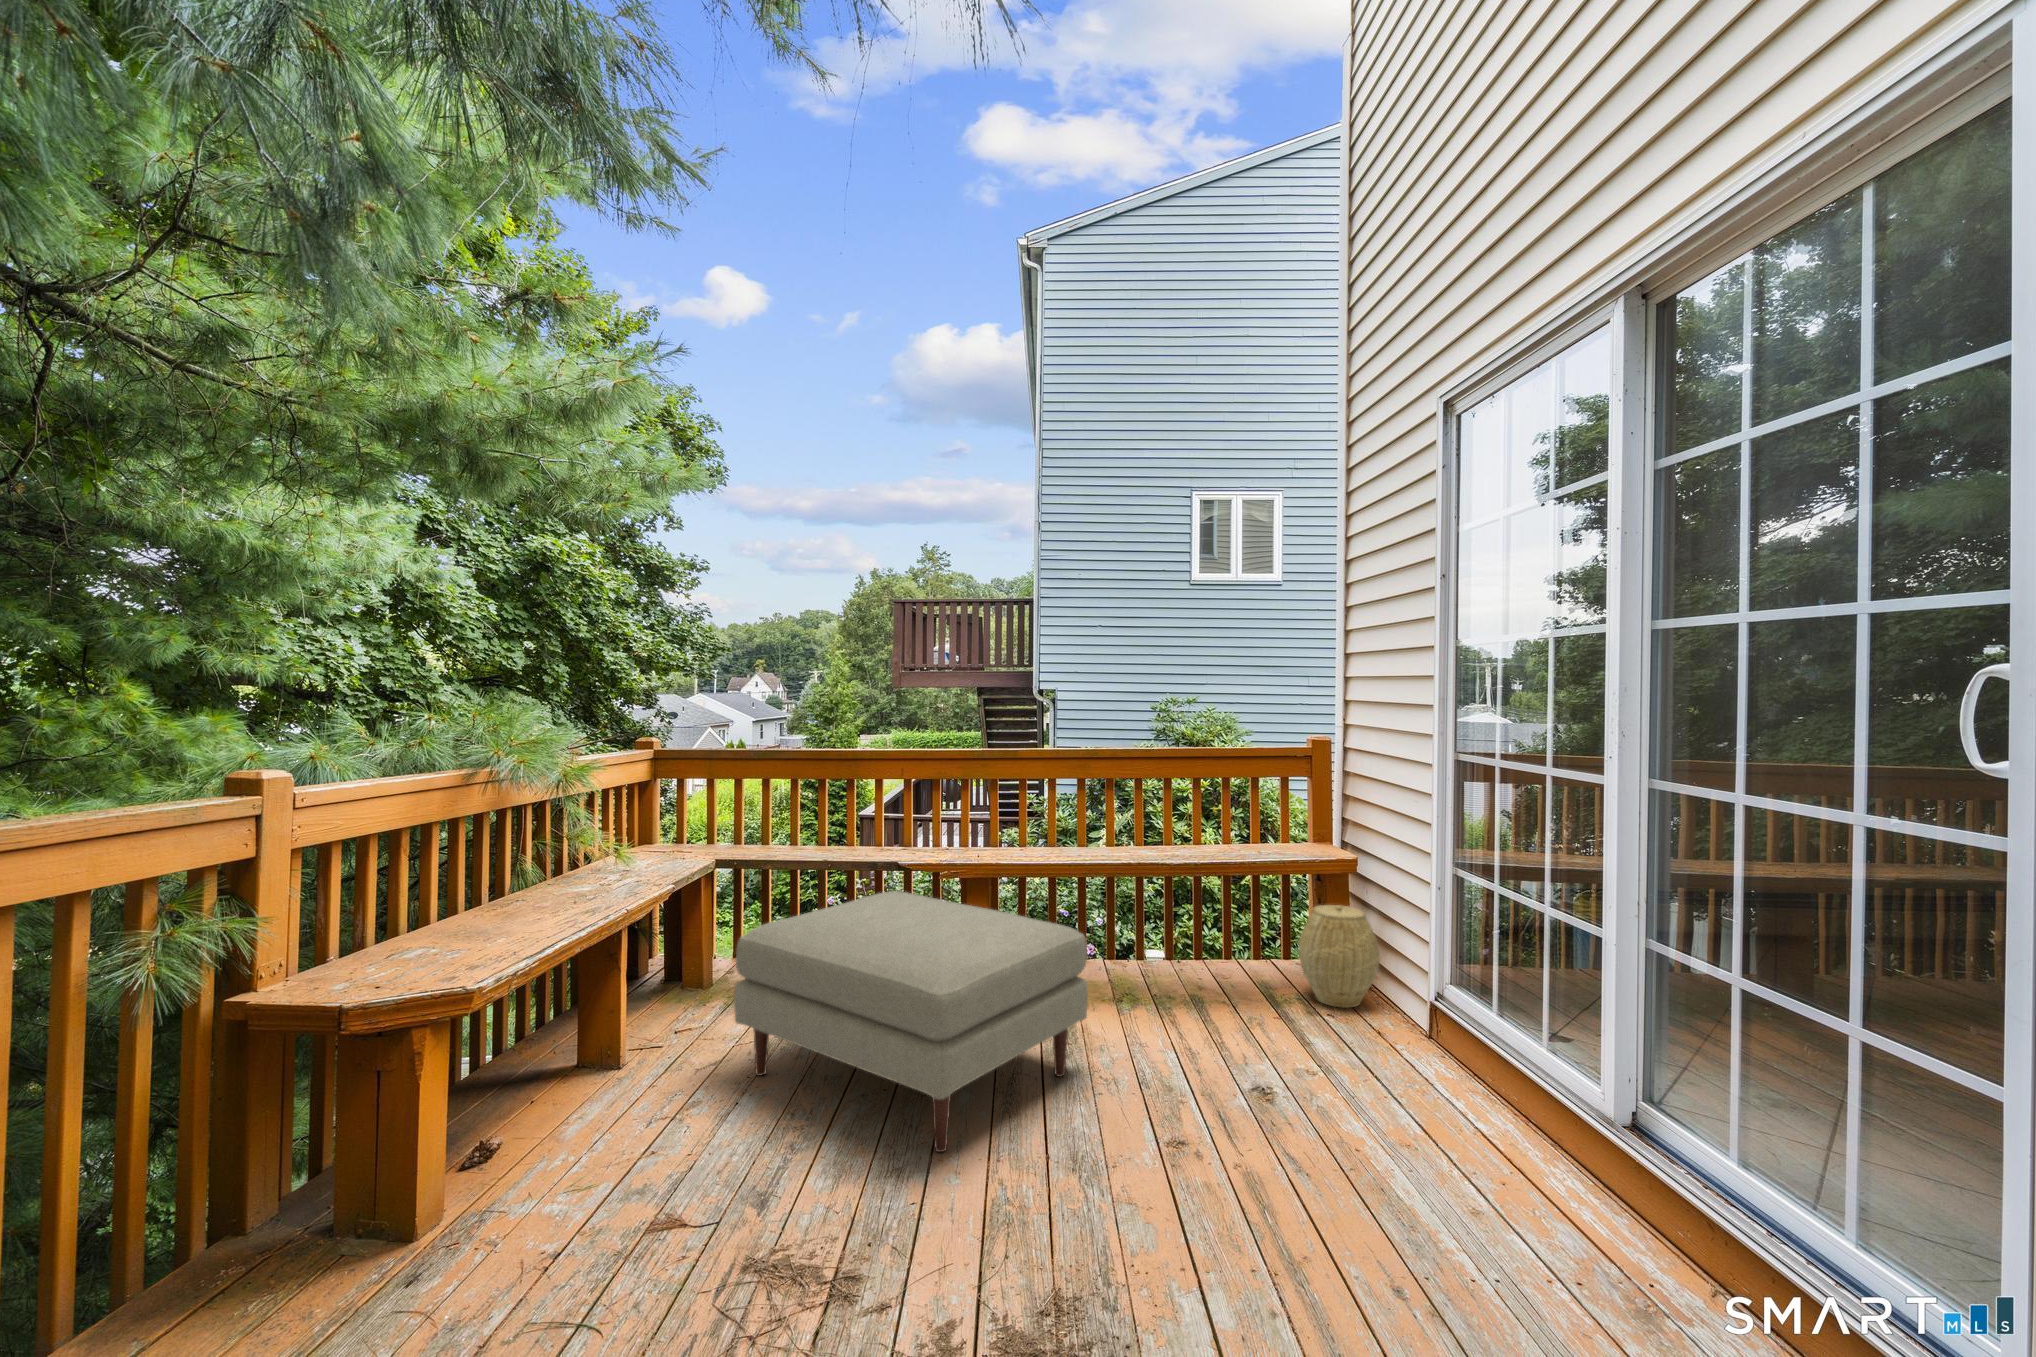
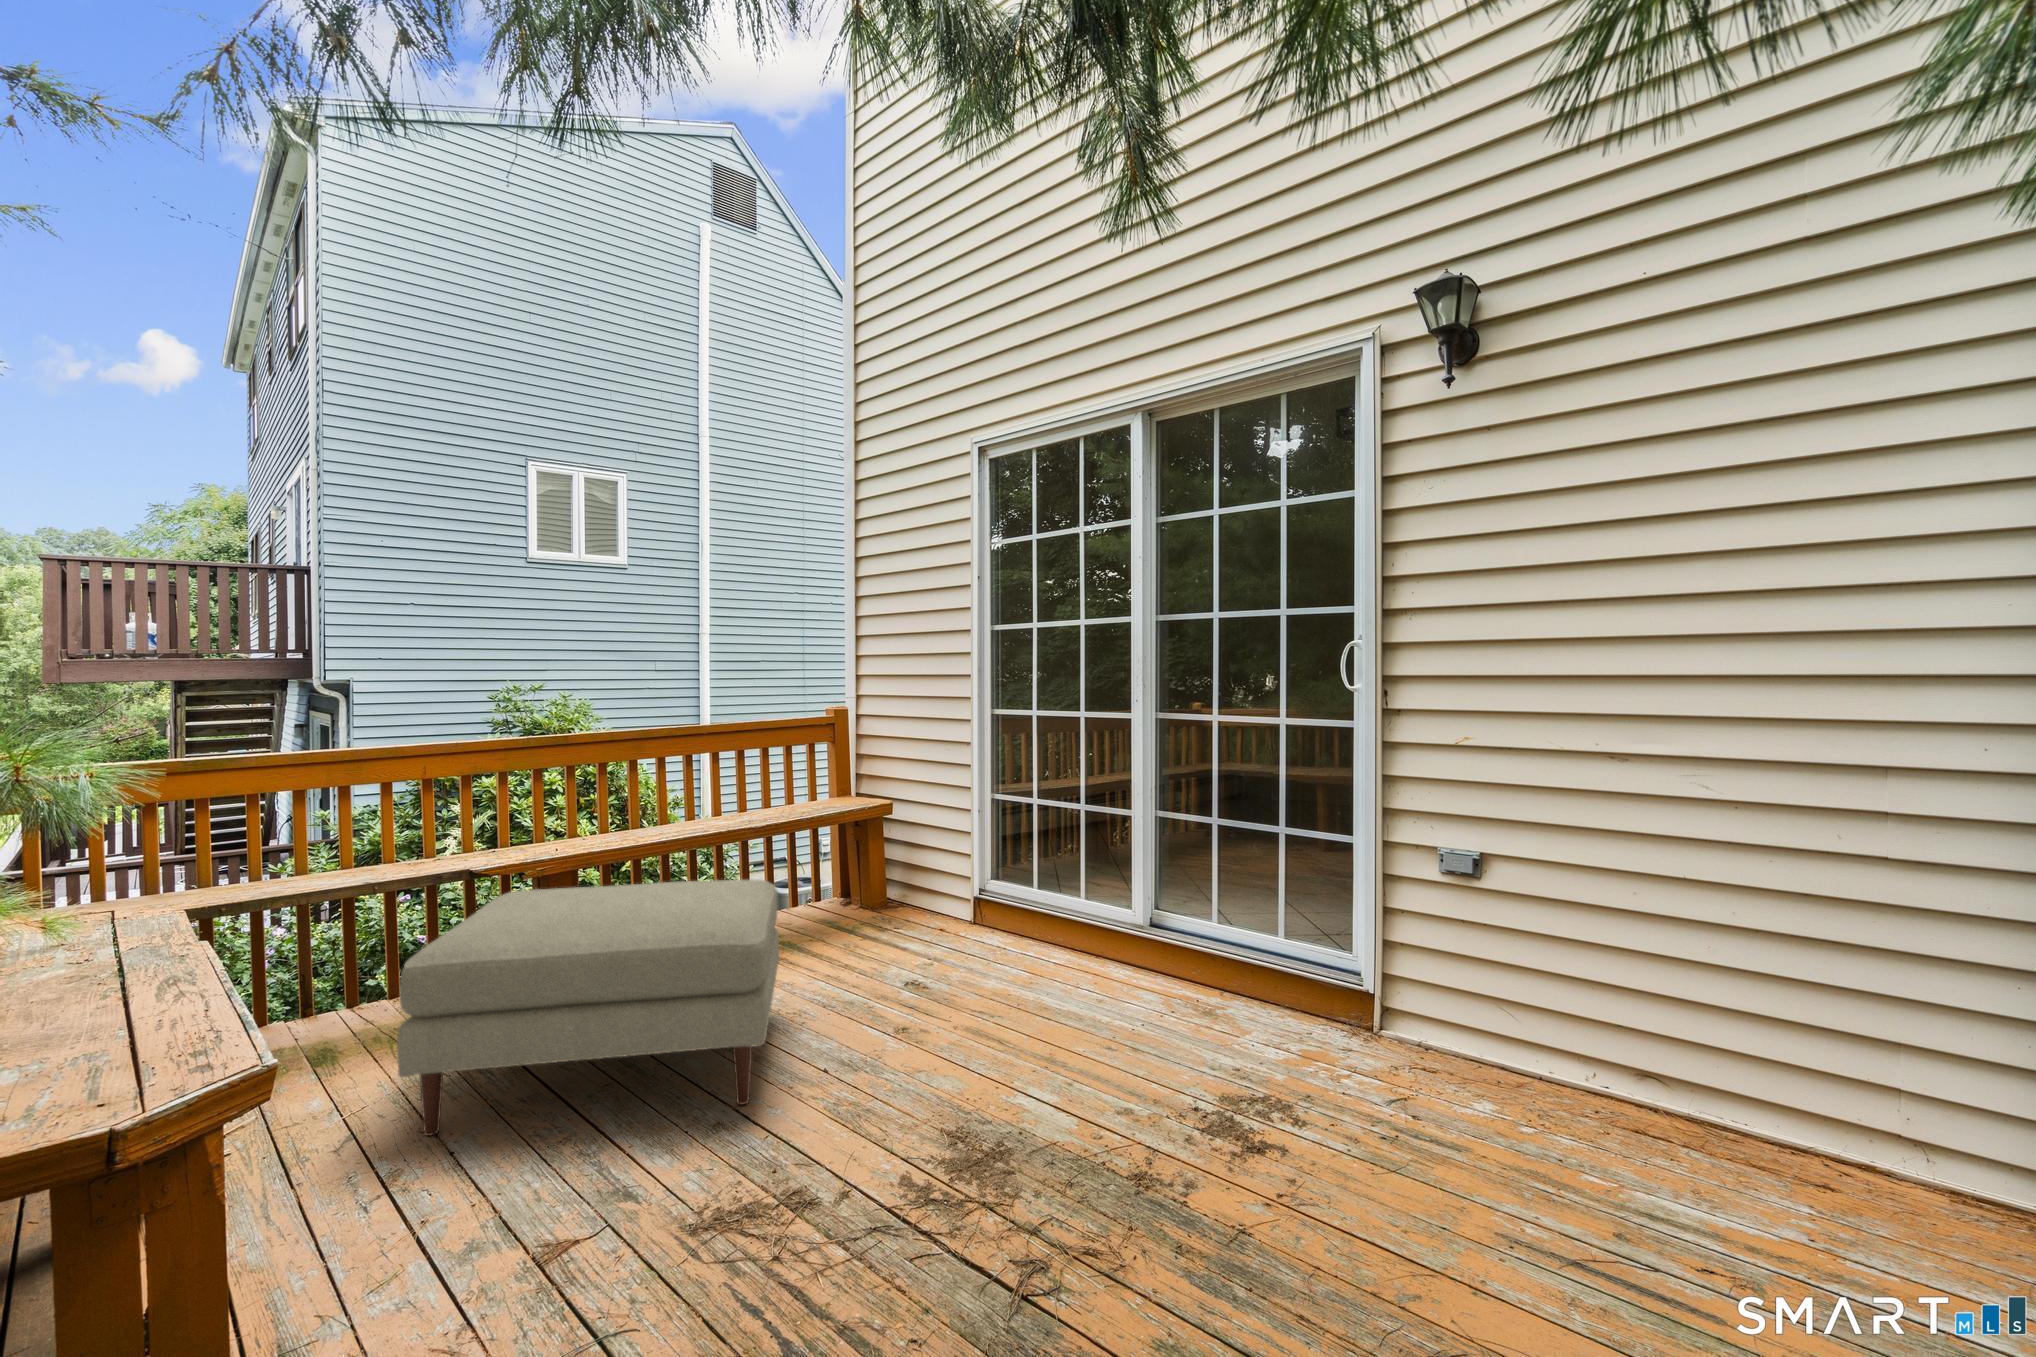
woven basket: present [1298,905,1380,1008] -> none [856,838,920,922]

